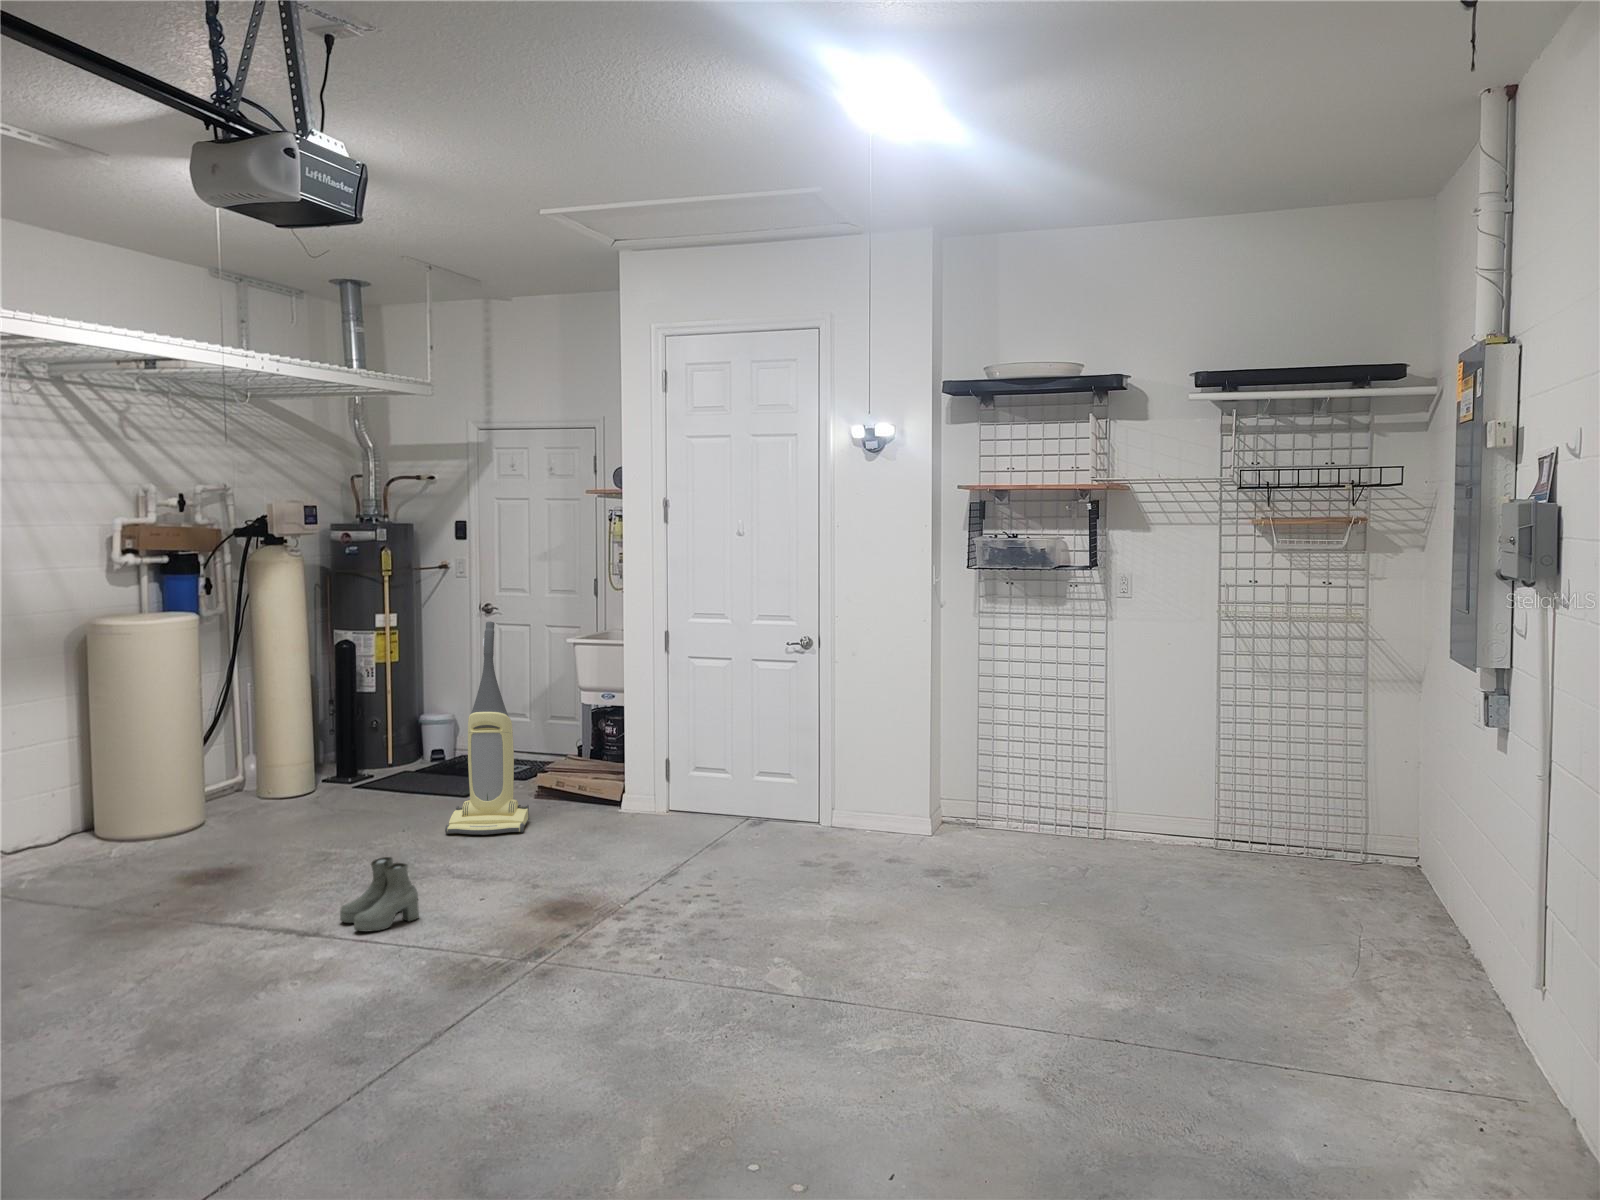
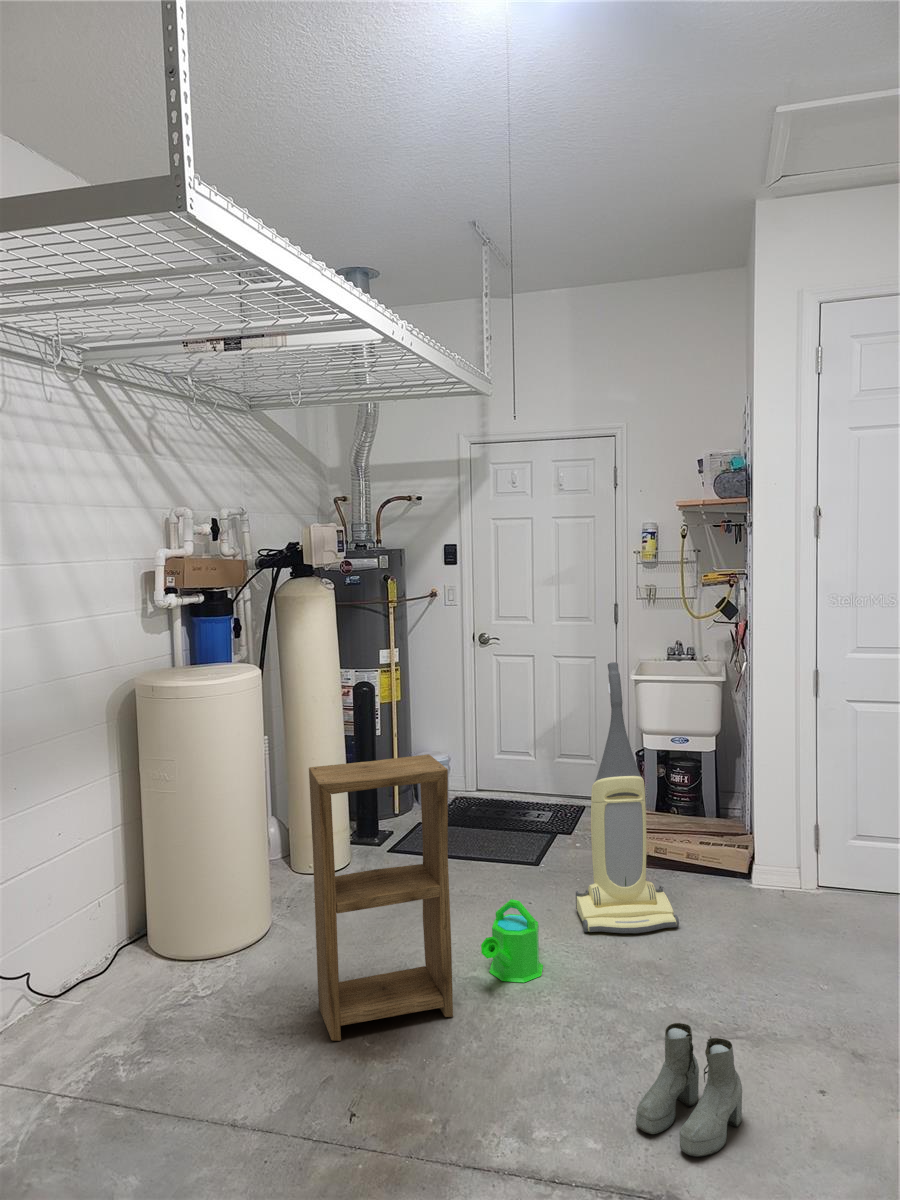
shelving unit: none [171,681,293,883] -> present [309,754,453,1041]
watering can: none [324,798,396,859] -> present [481,899,543,983]

